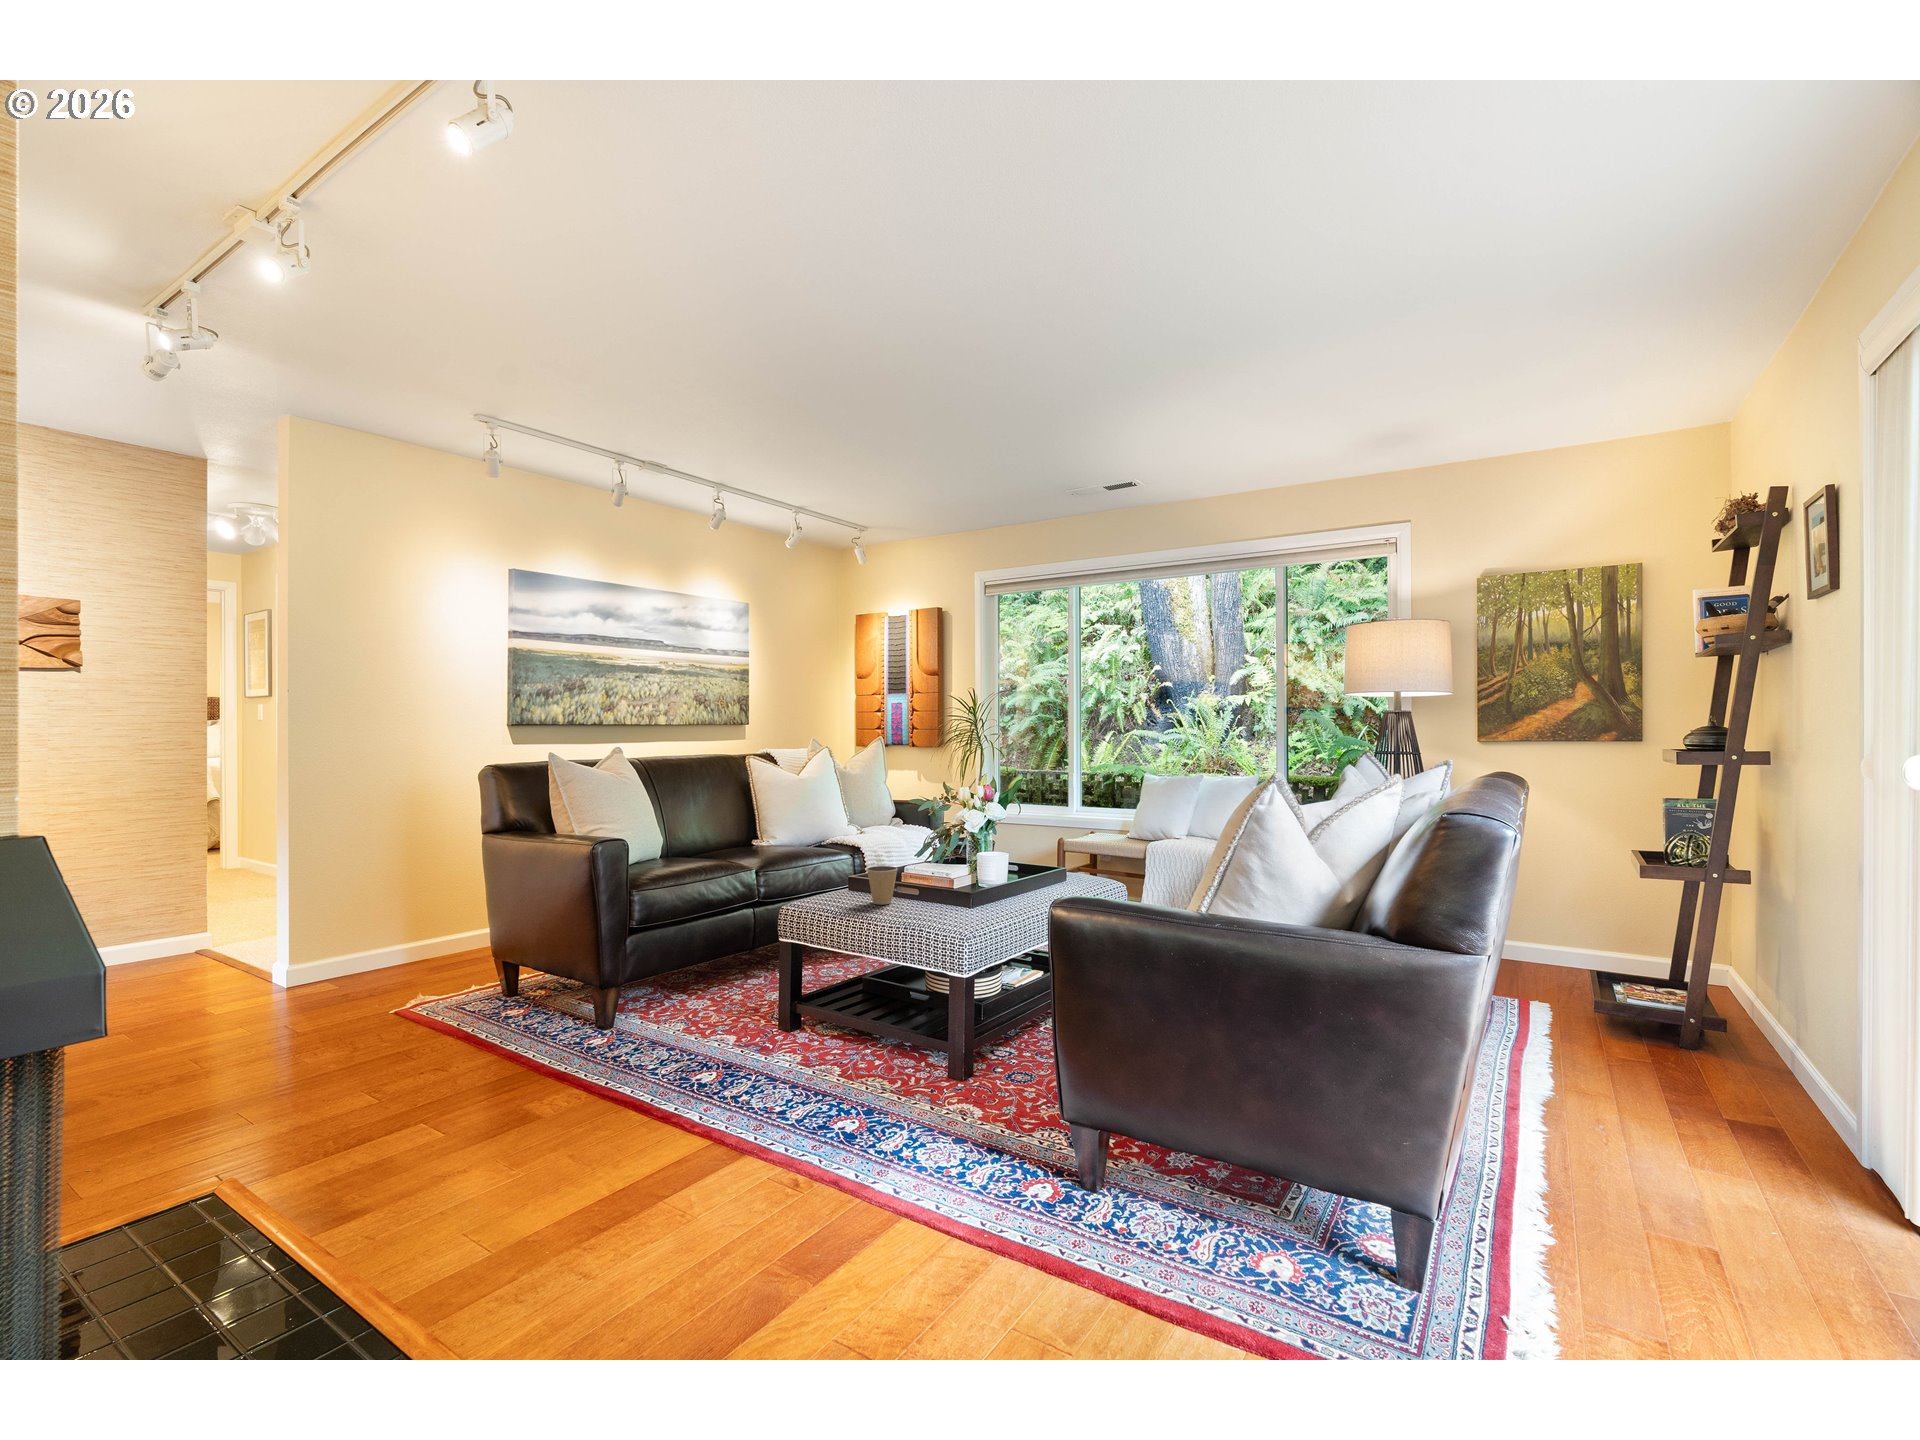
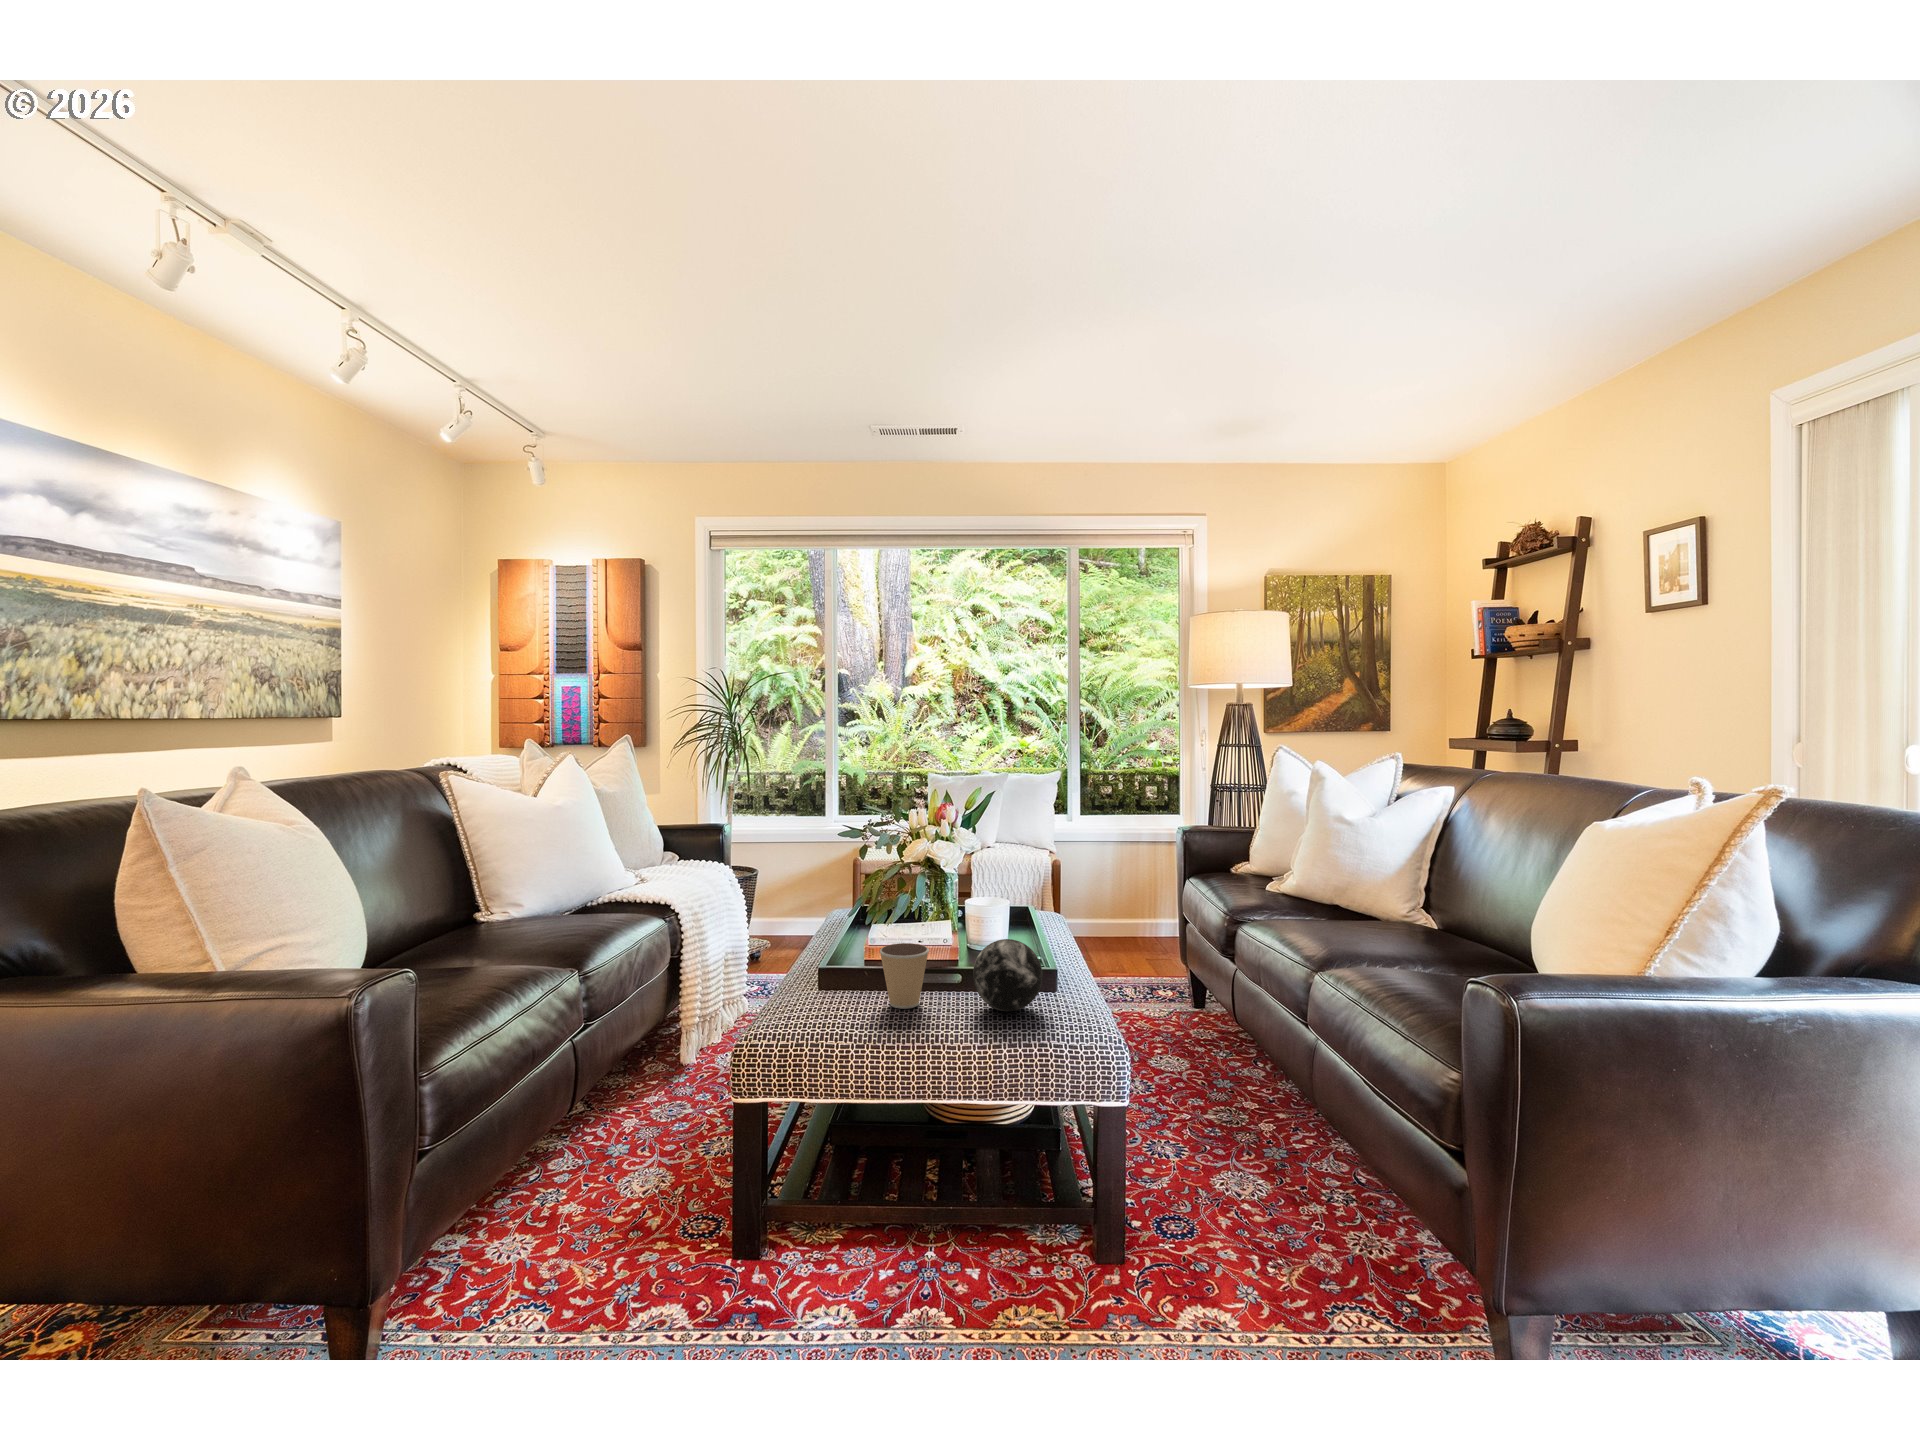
decorative orb: none [908,867,953,913] -> present [973,939,1042,1011]

